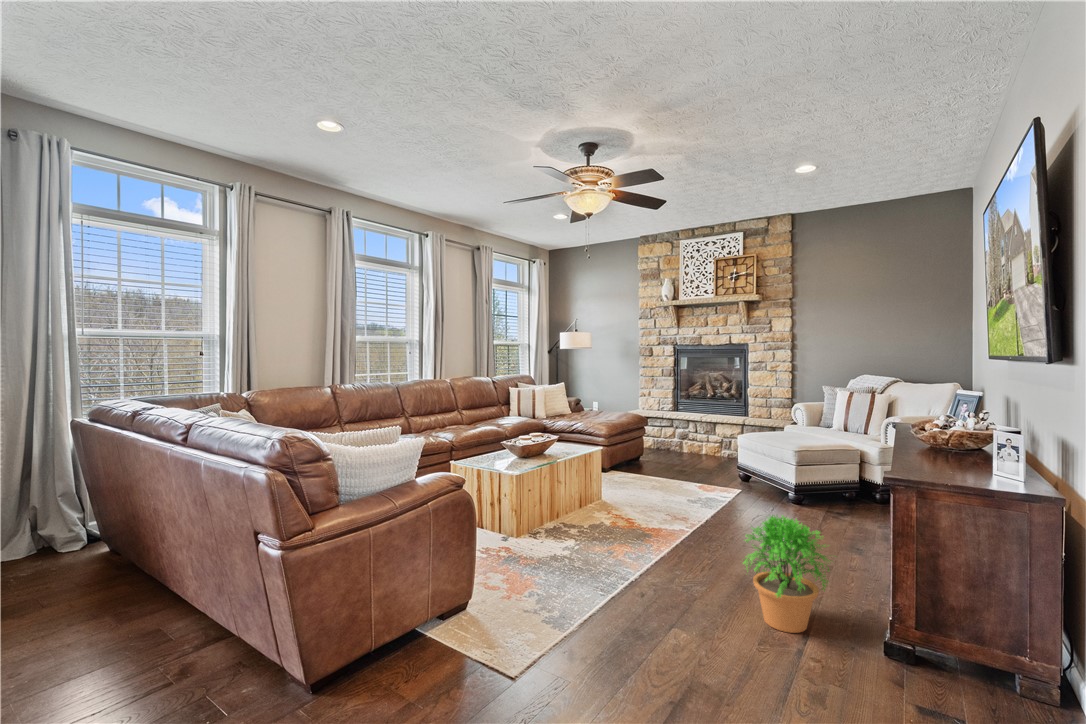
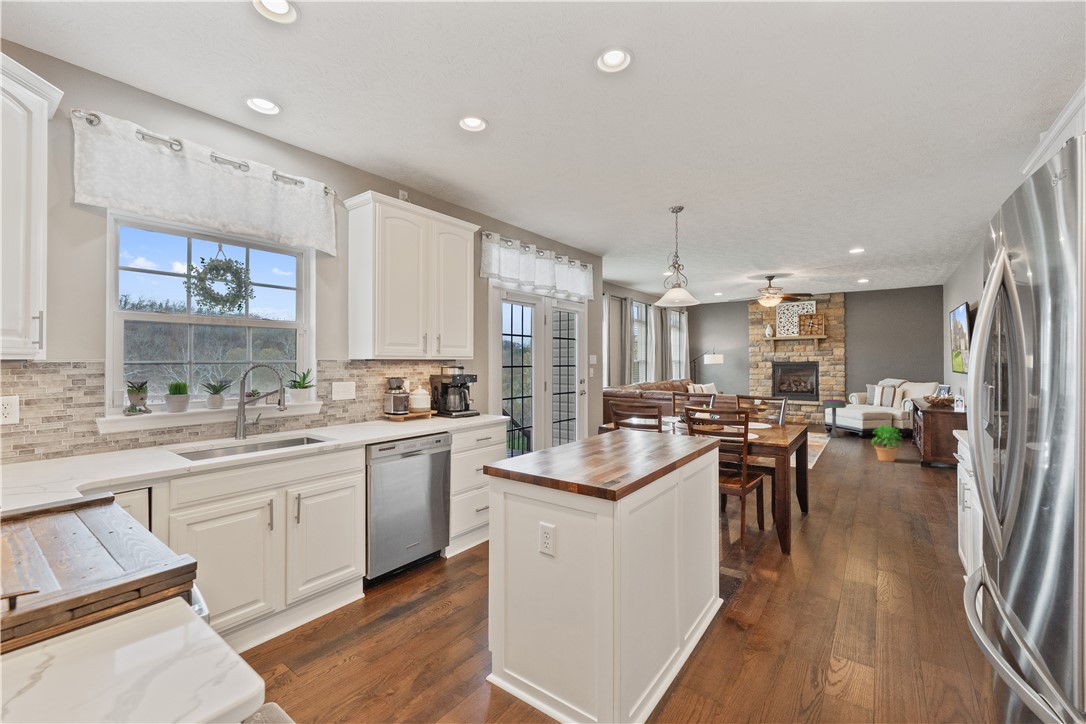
bar stool: none [716,419,761,501] -> present [823,400,846,438]

